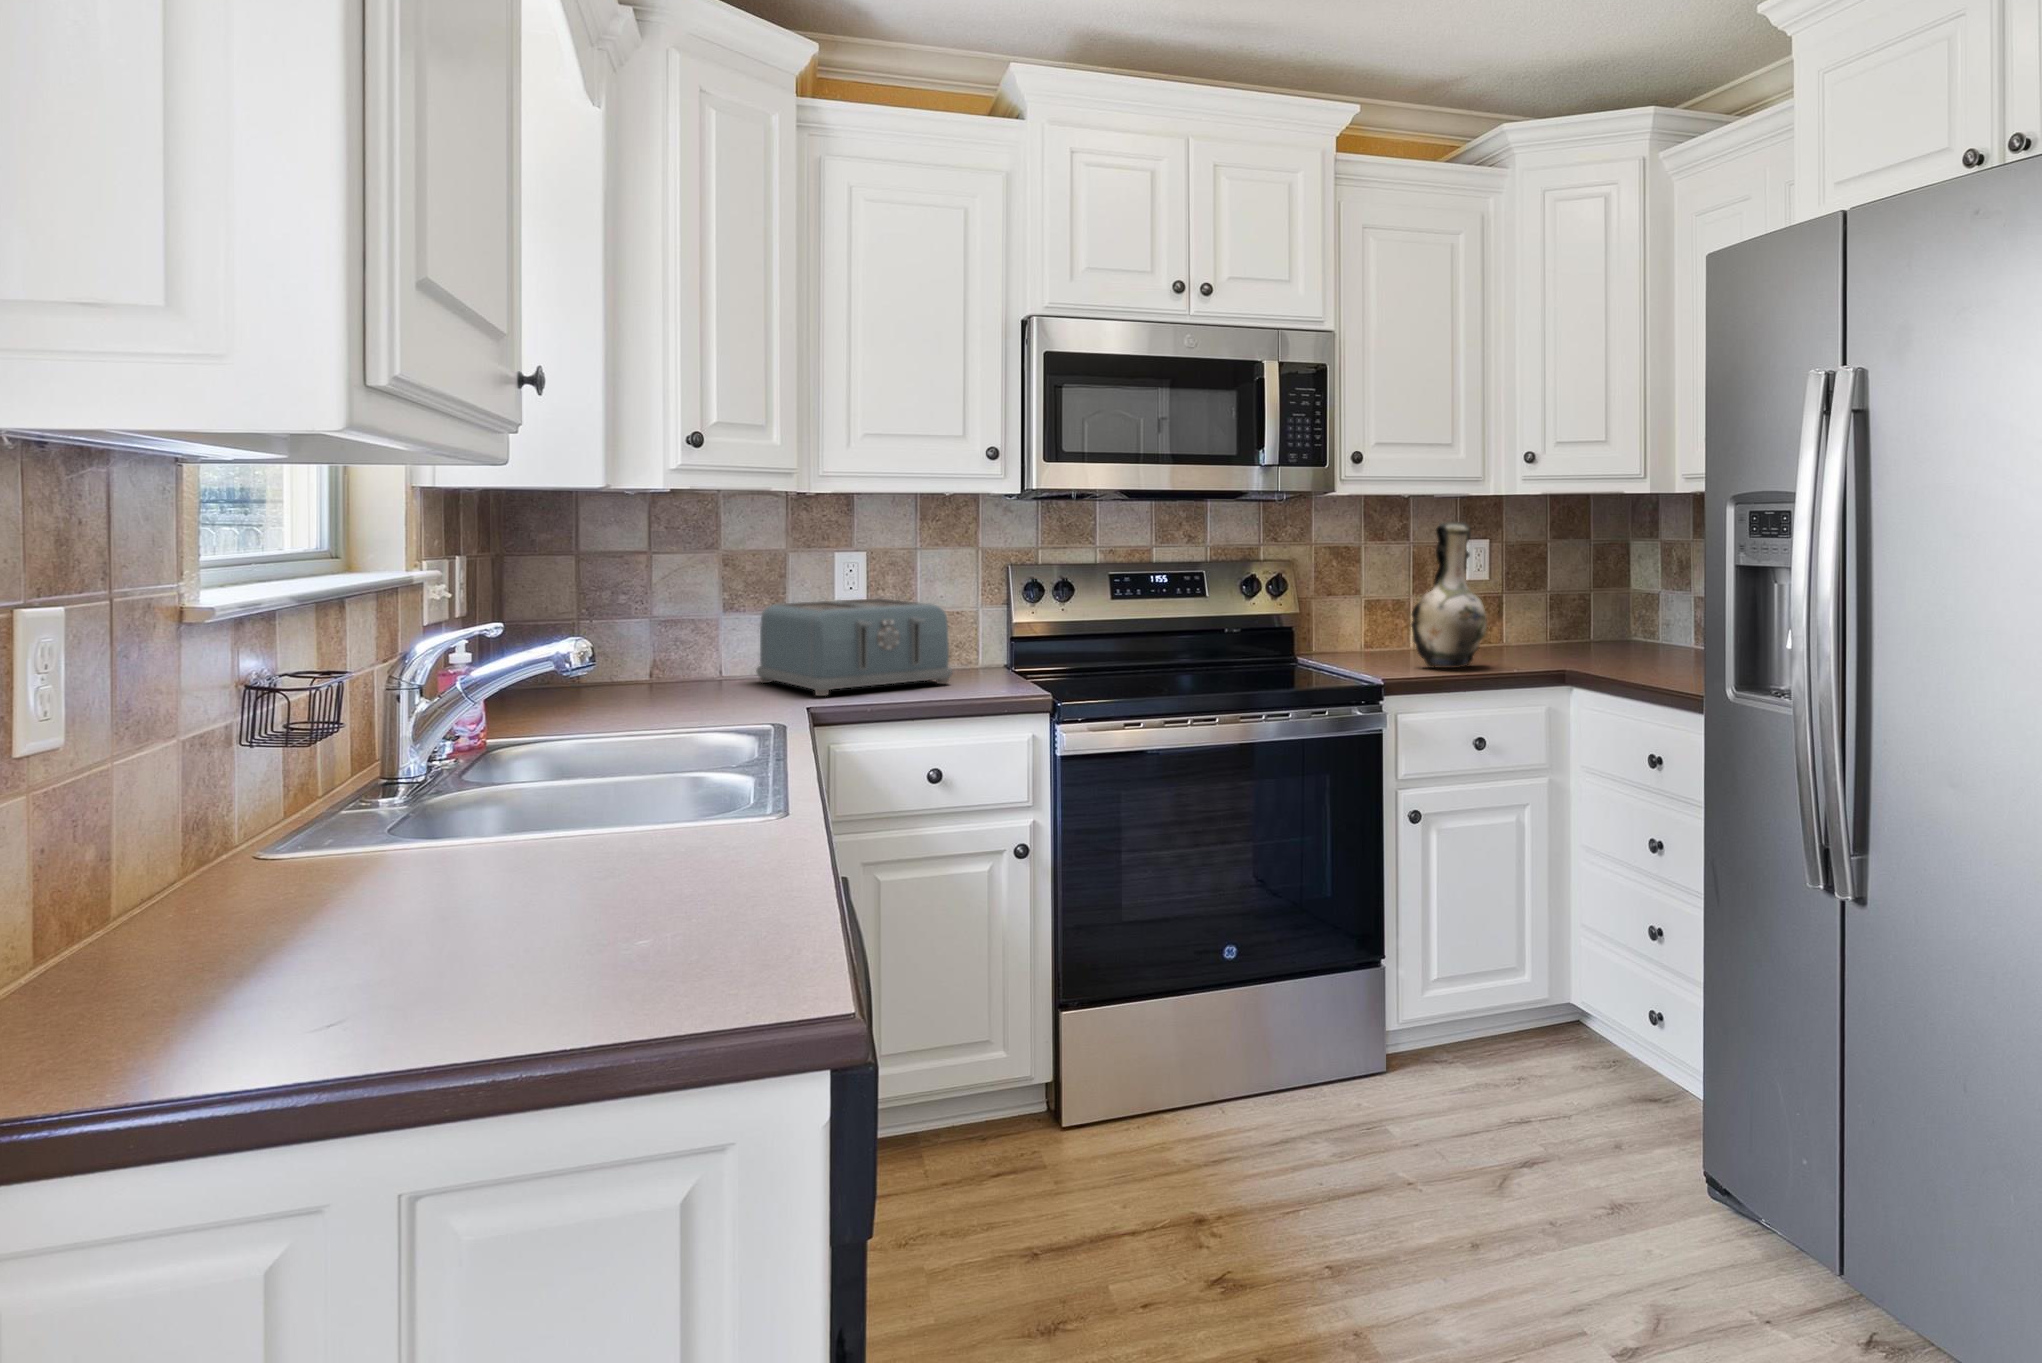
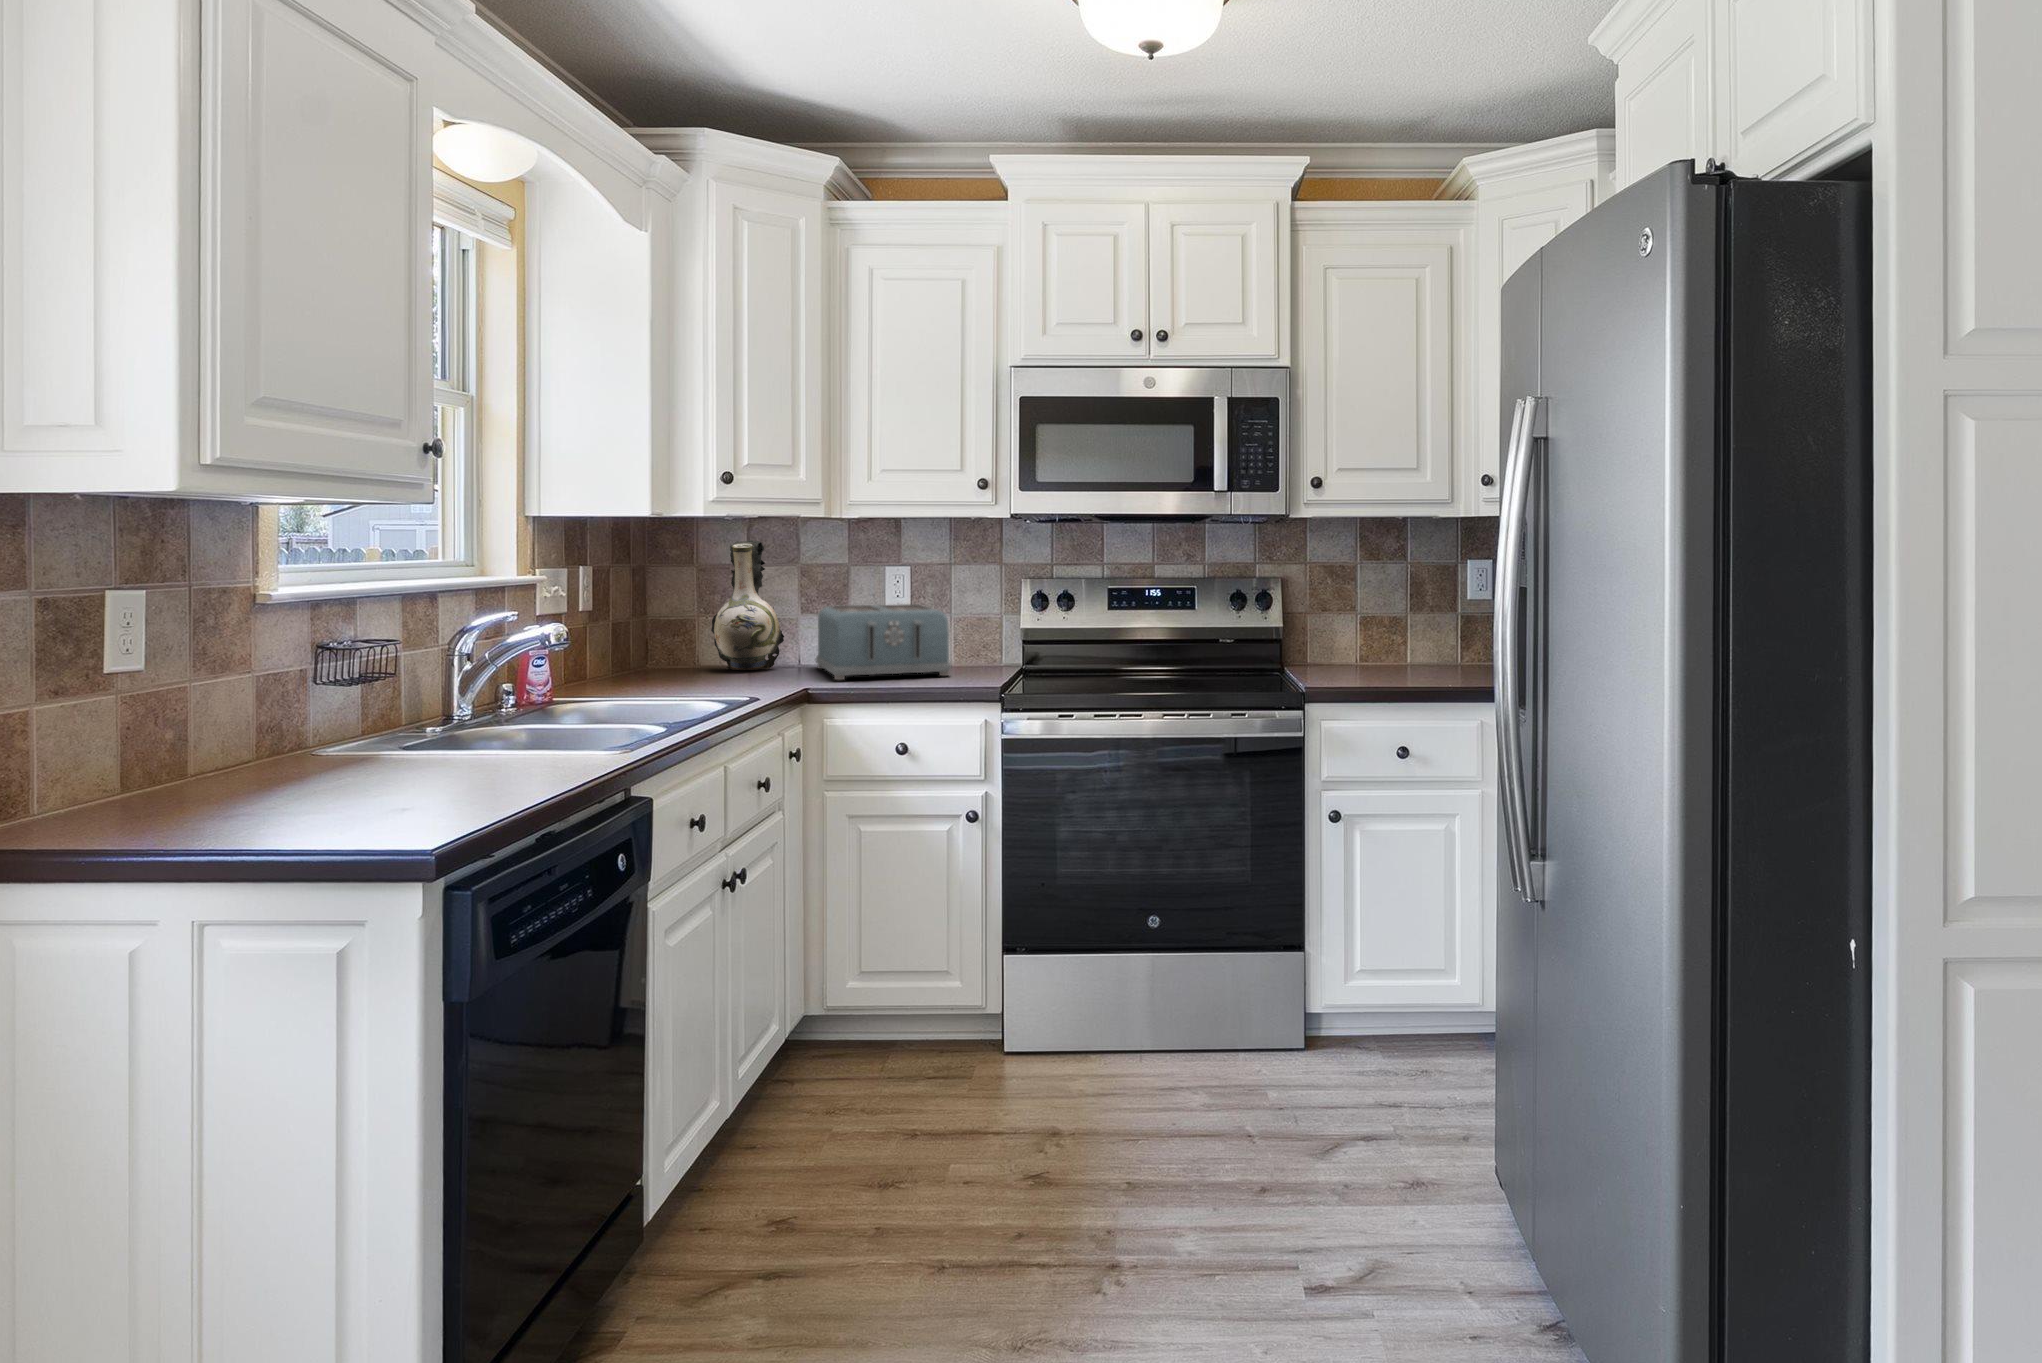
decorative vase: present [1411,521,1487,668] -> present [711,540,784,670]

